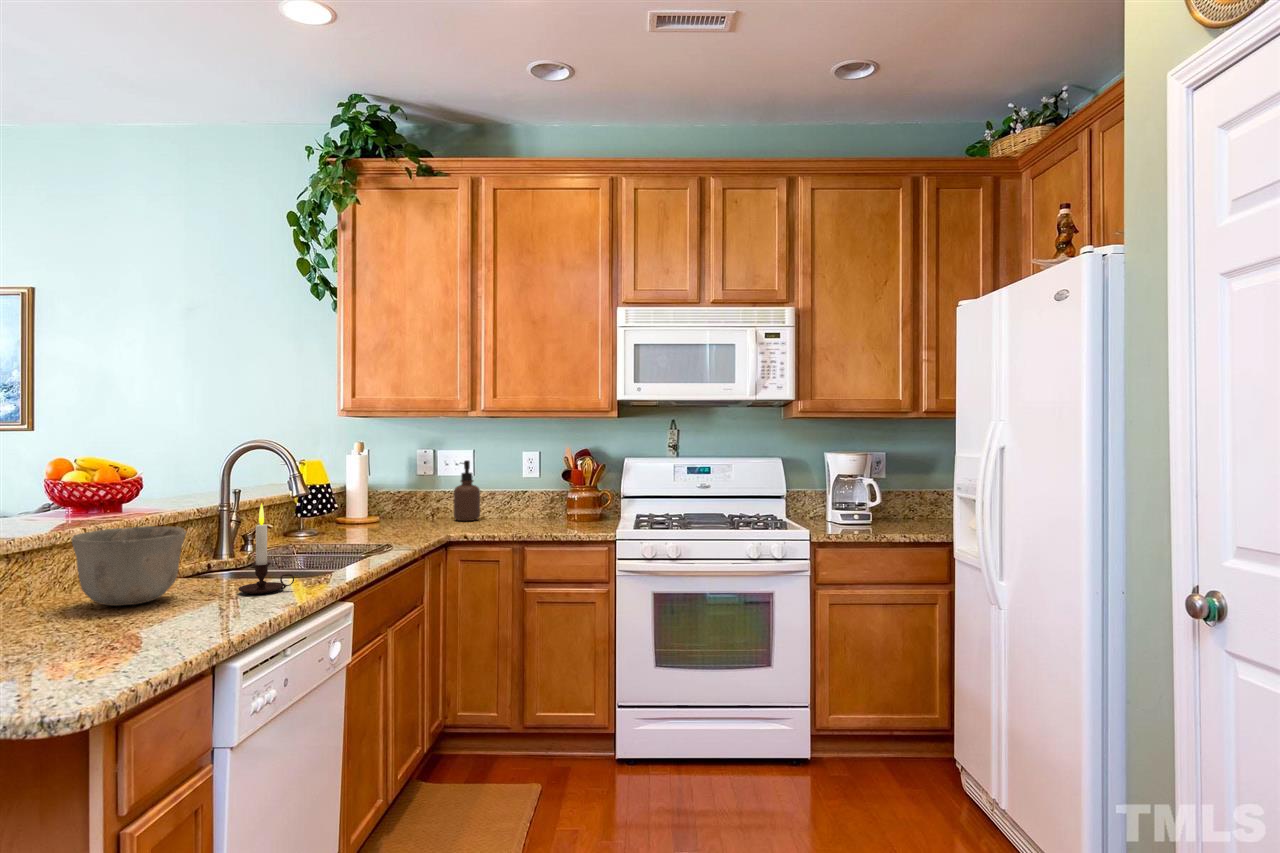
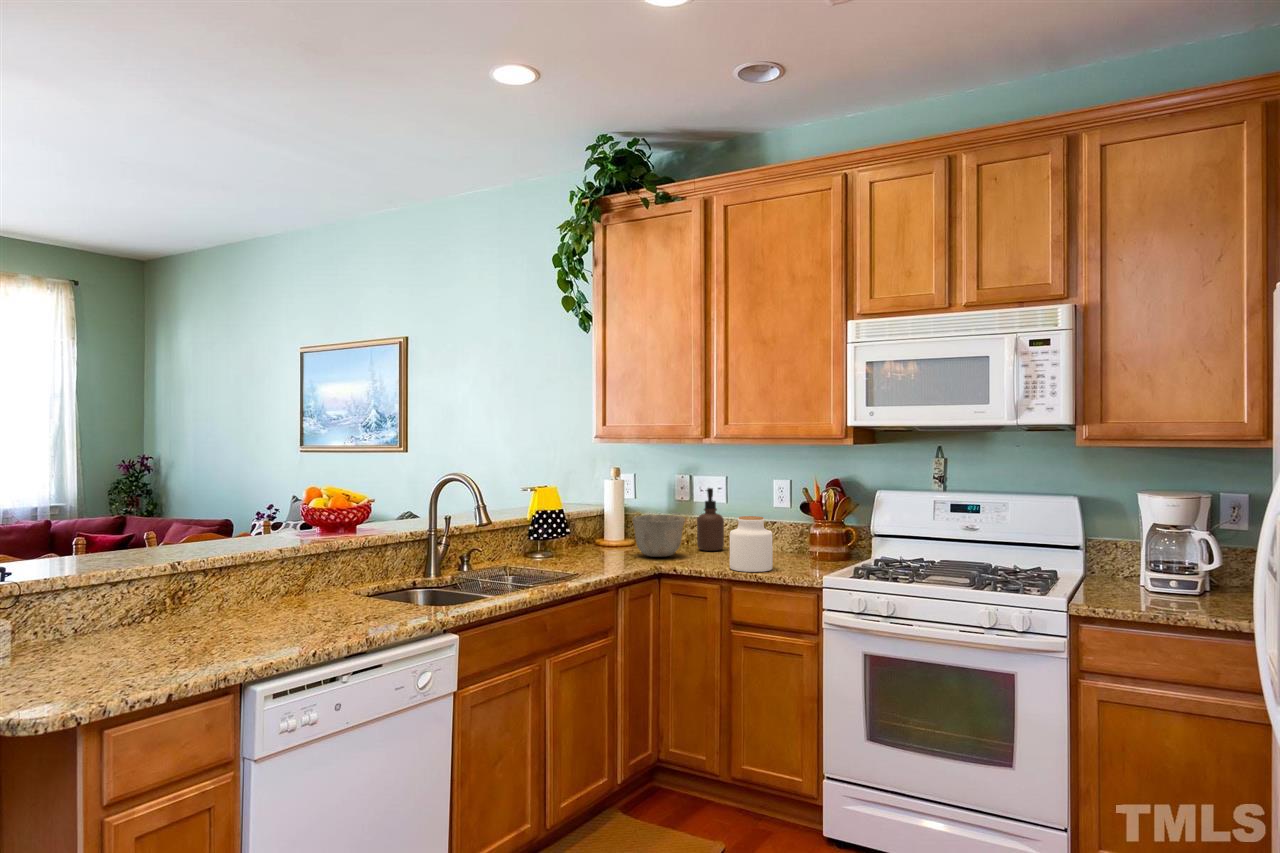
jar: none [516,482,556,534] -> present [730,516,773,572]
candle: present [238,504,294,594] -> none [396,531,435,607]
ceramic bowl: present [72,526,186,606] -> present [633,515,685,557]

